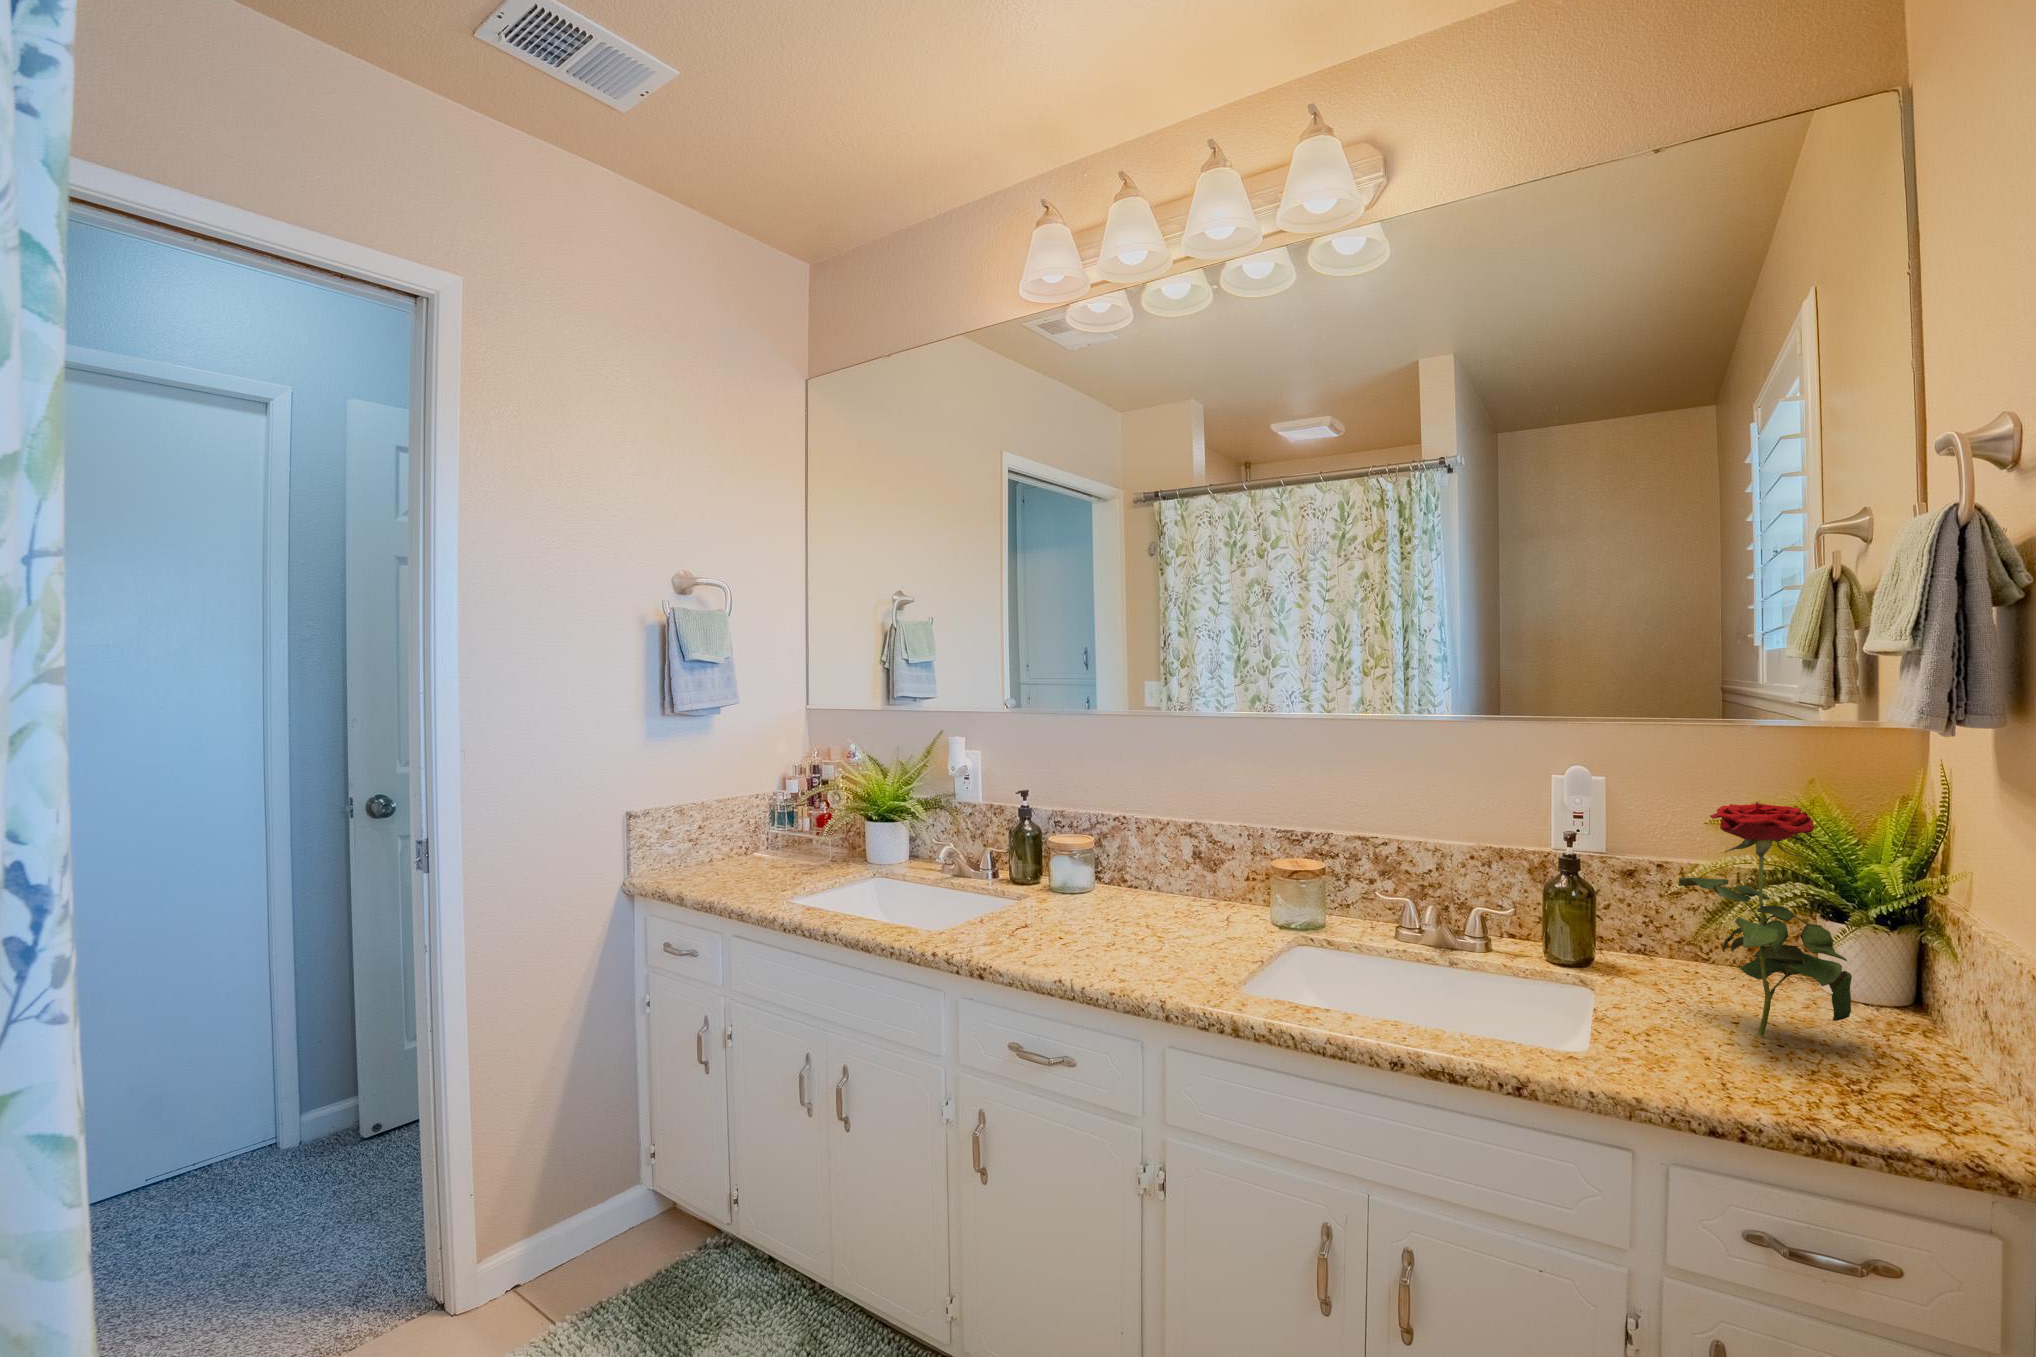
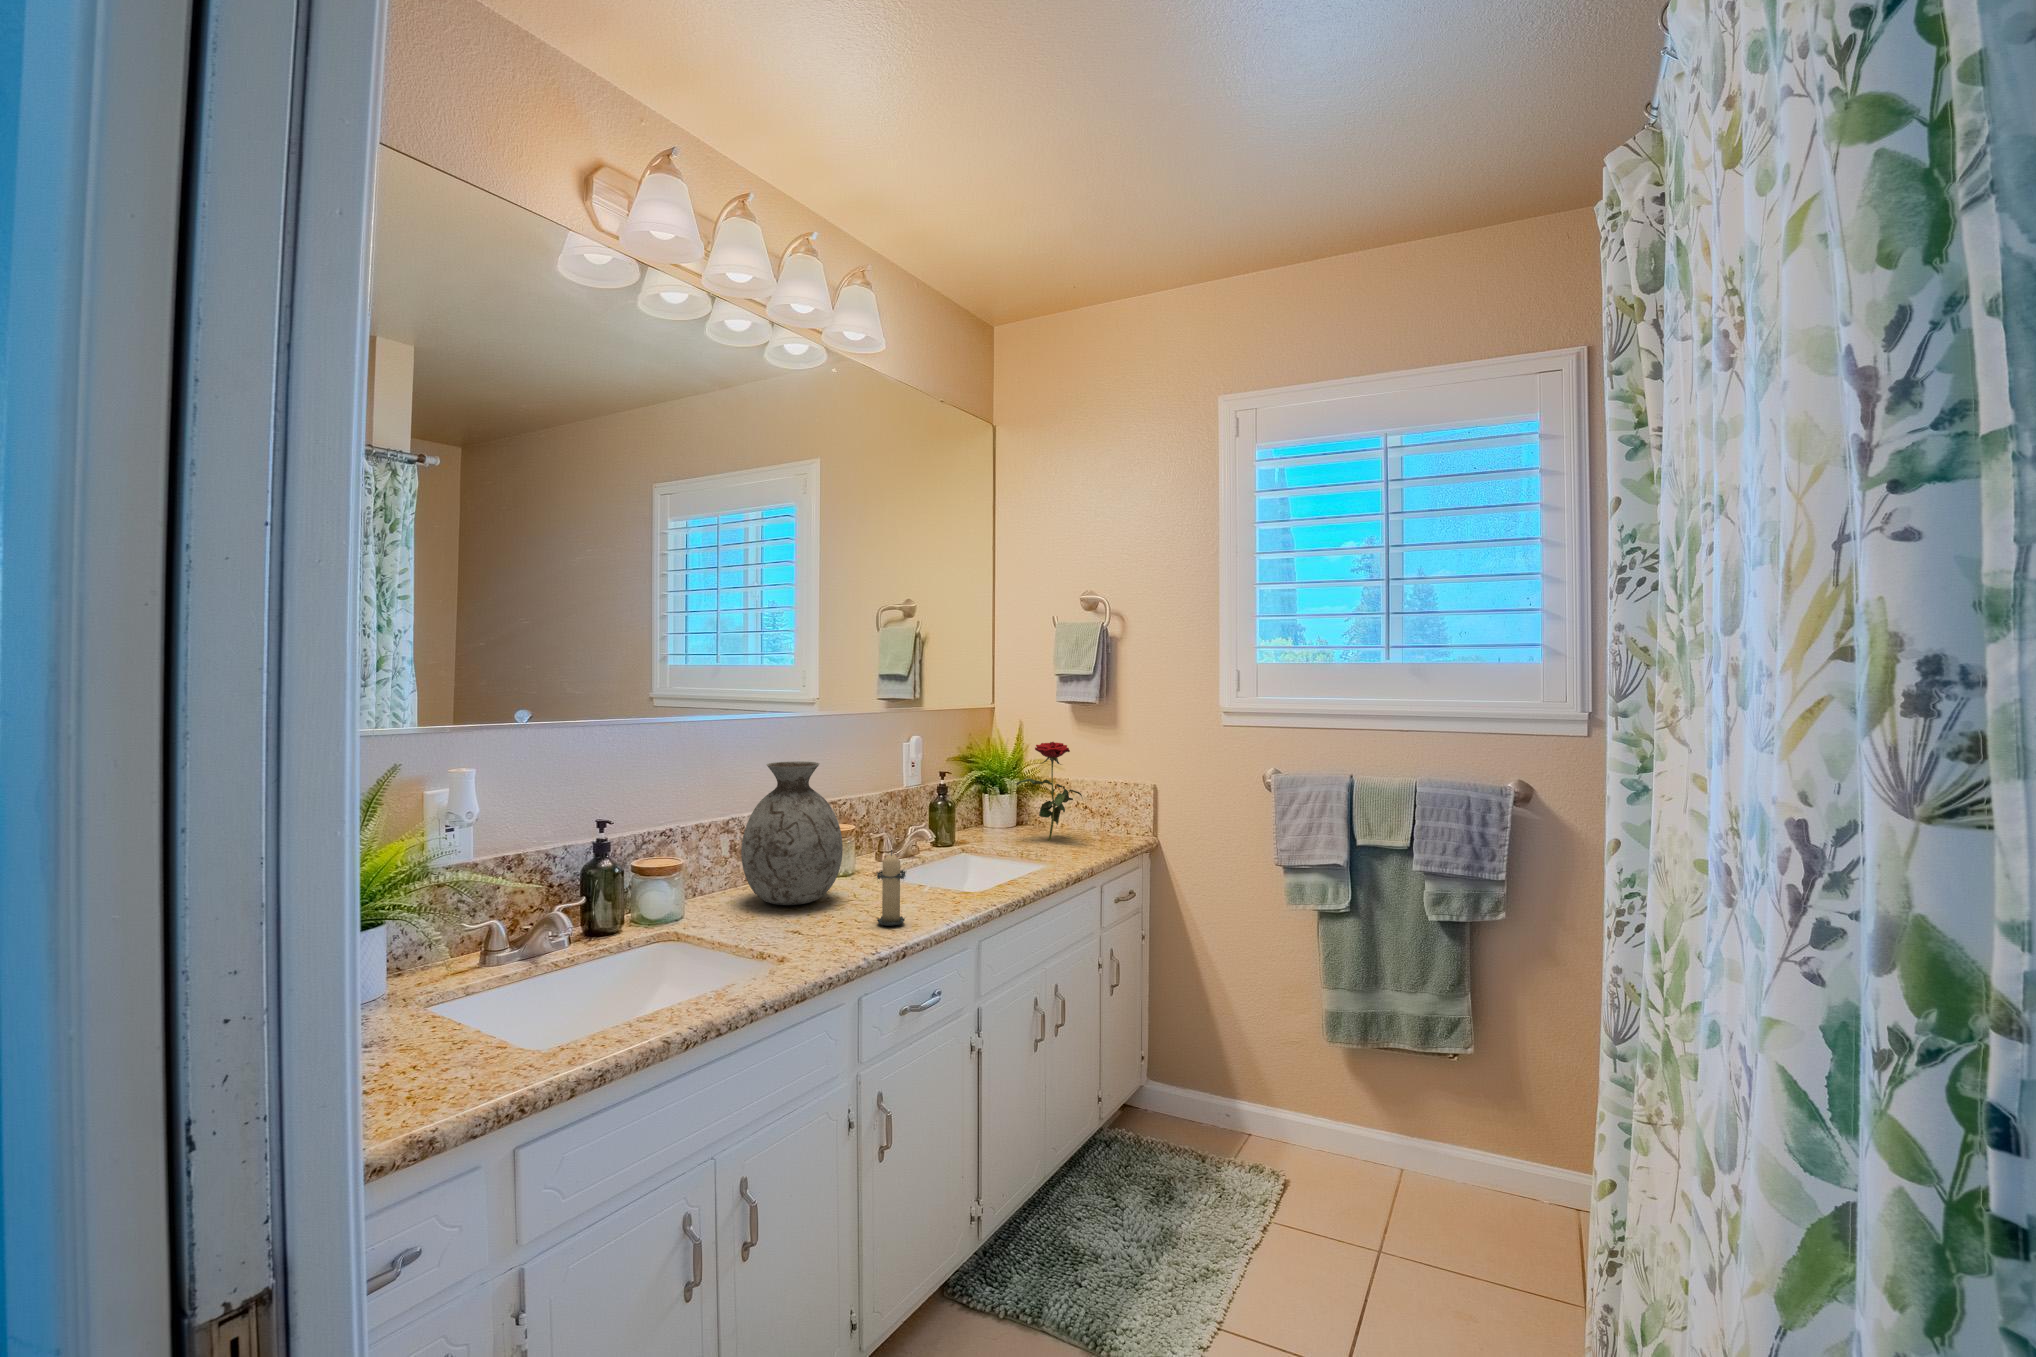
vase: none [1085,759,1197,921] -> present [741,761,843,905]
candle: none [1041,864,1085,957] -> present [877,850,906,926]

